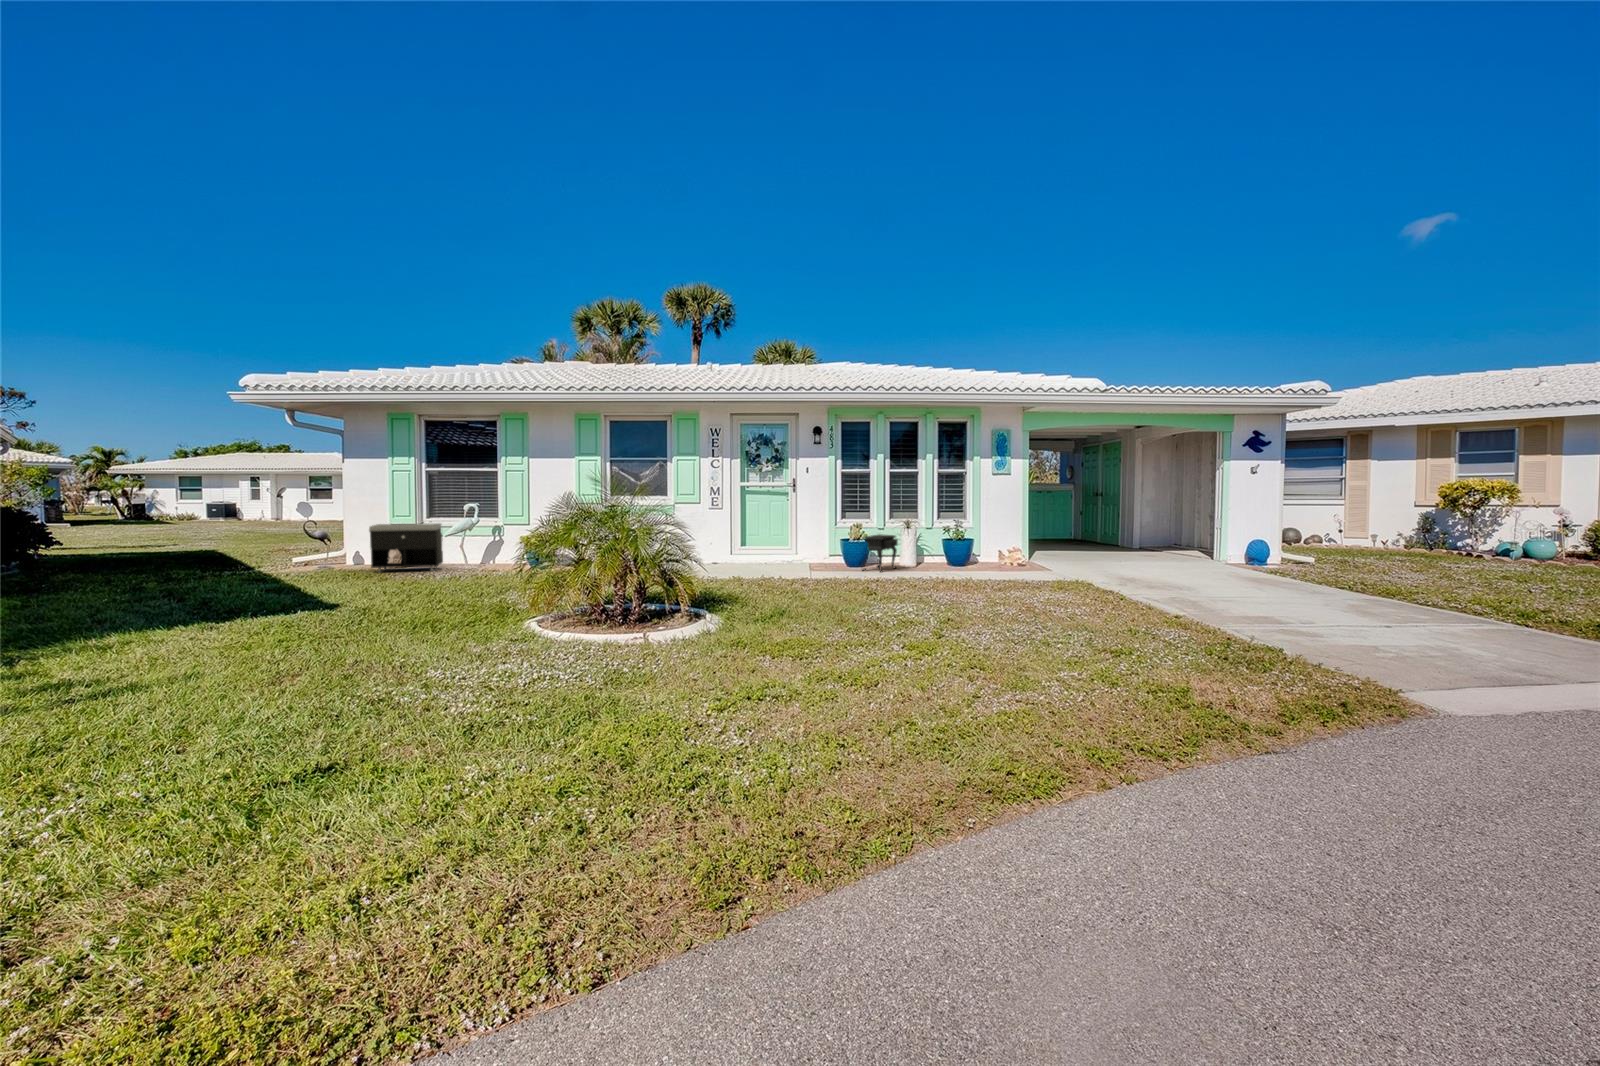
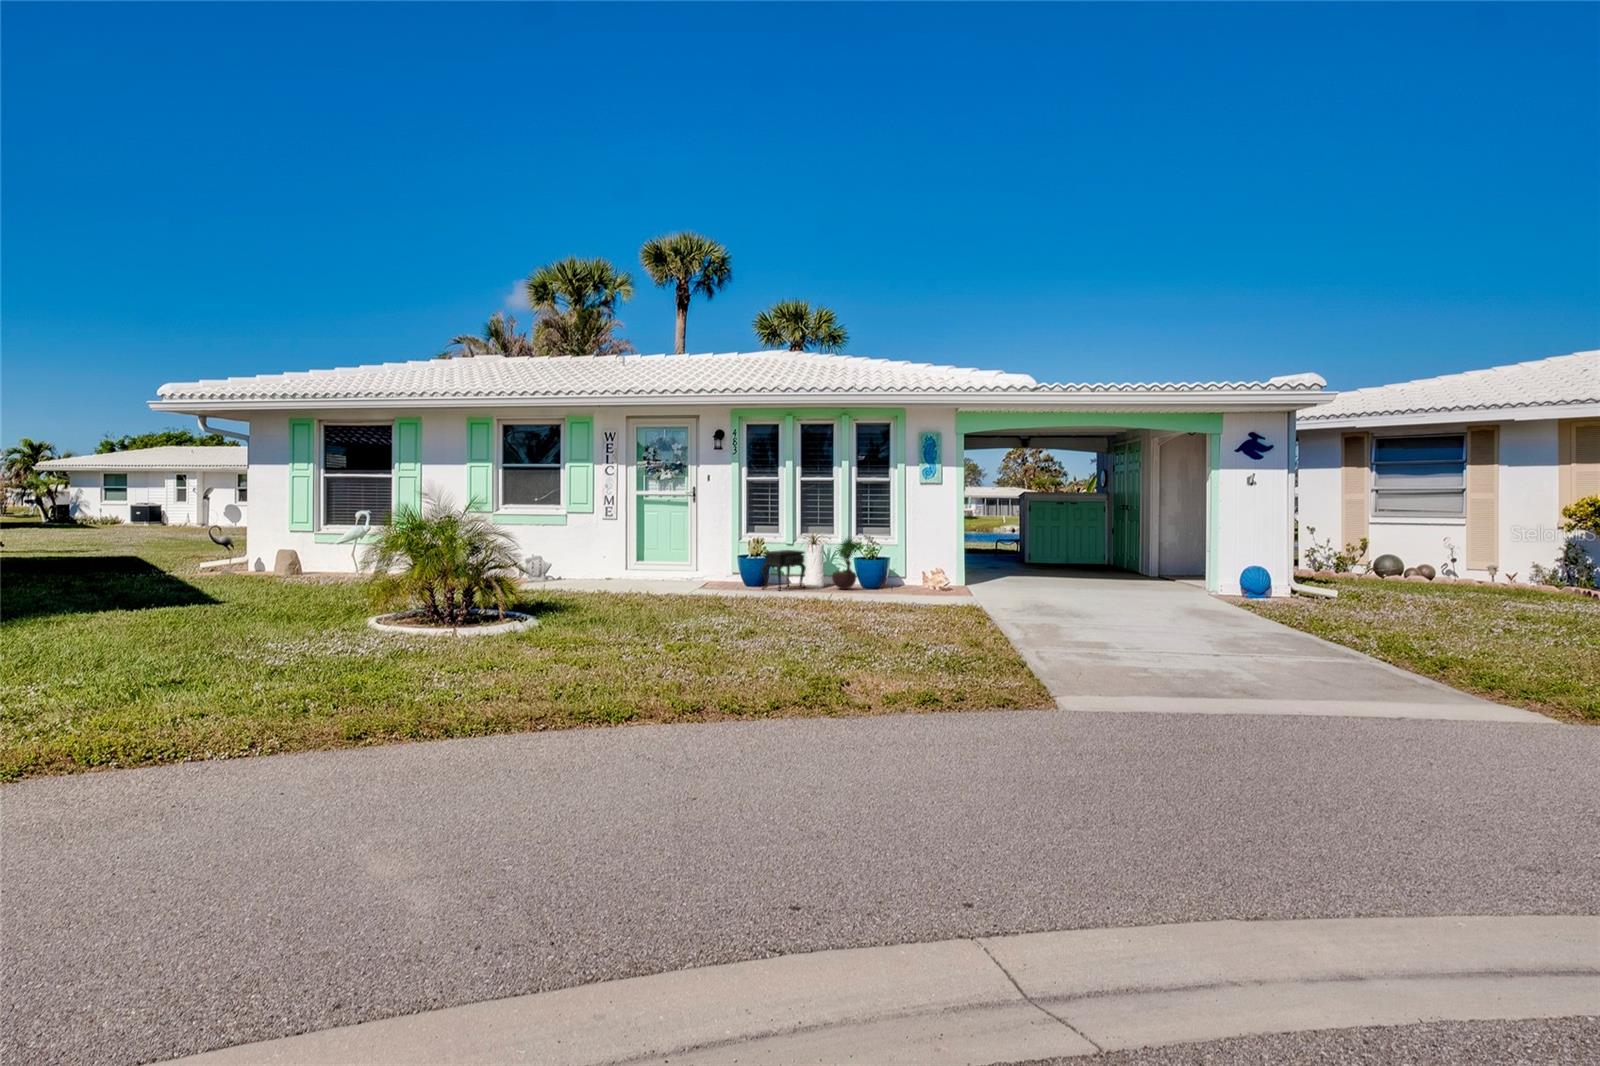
potted tree: none [922,518,952,569] -> present [832,539,862,589]
storage bench: present [369,523,443,572] -> none [263,531,338,580]

